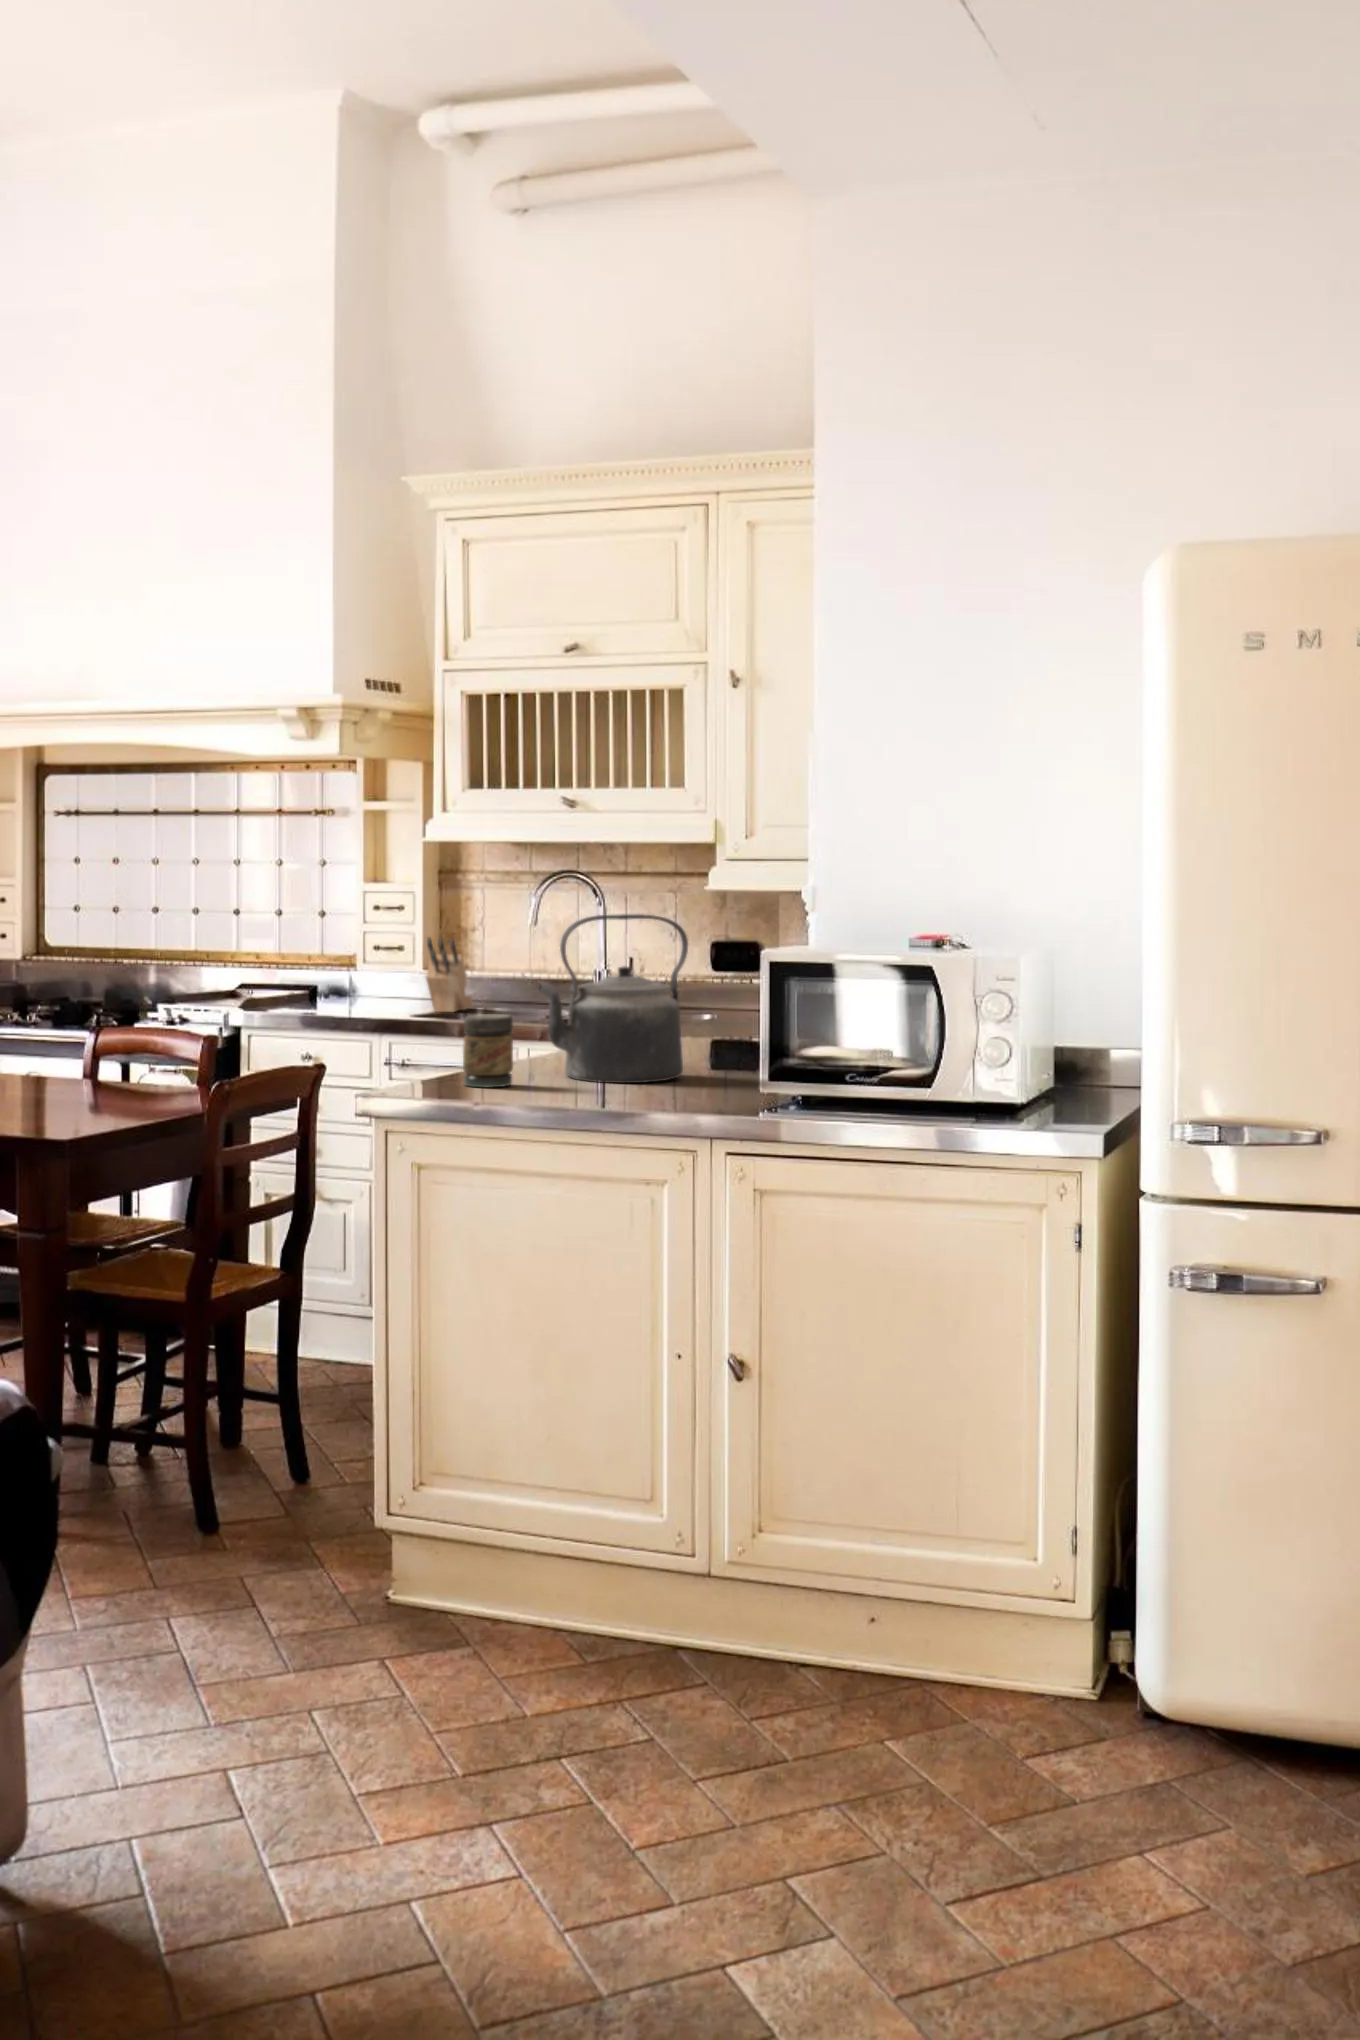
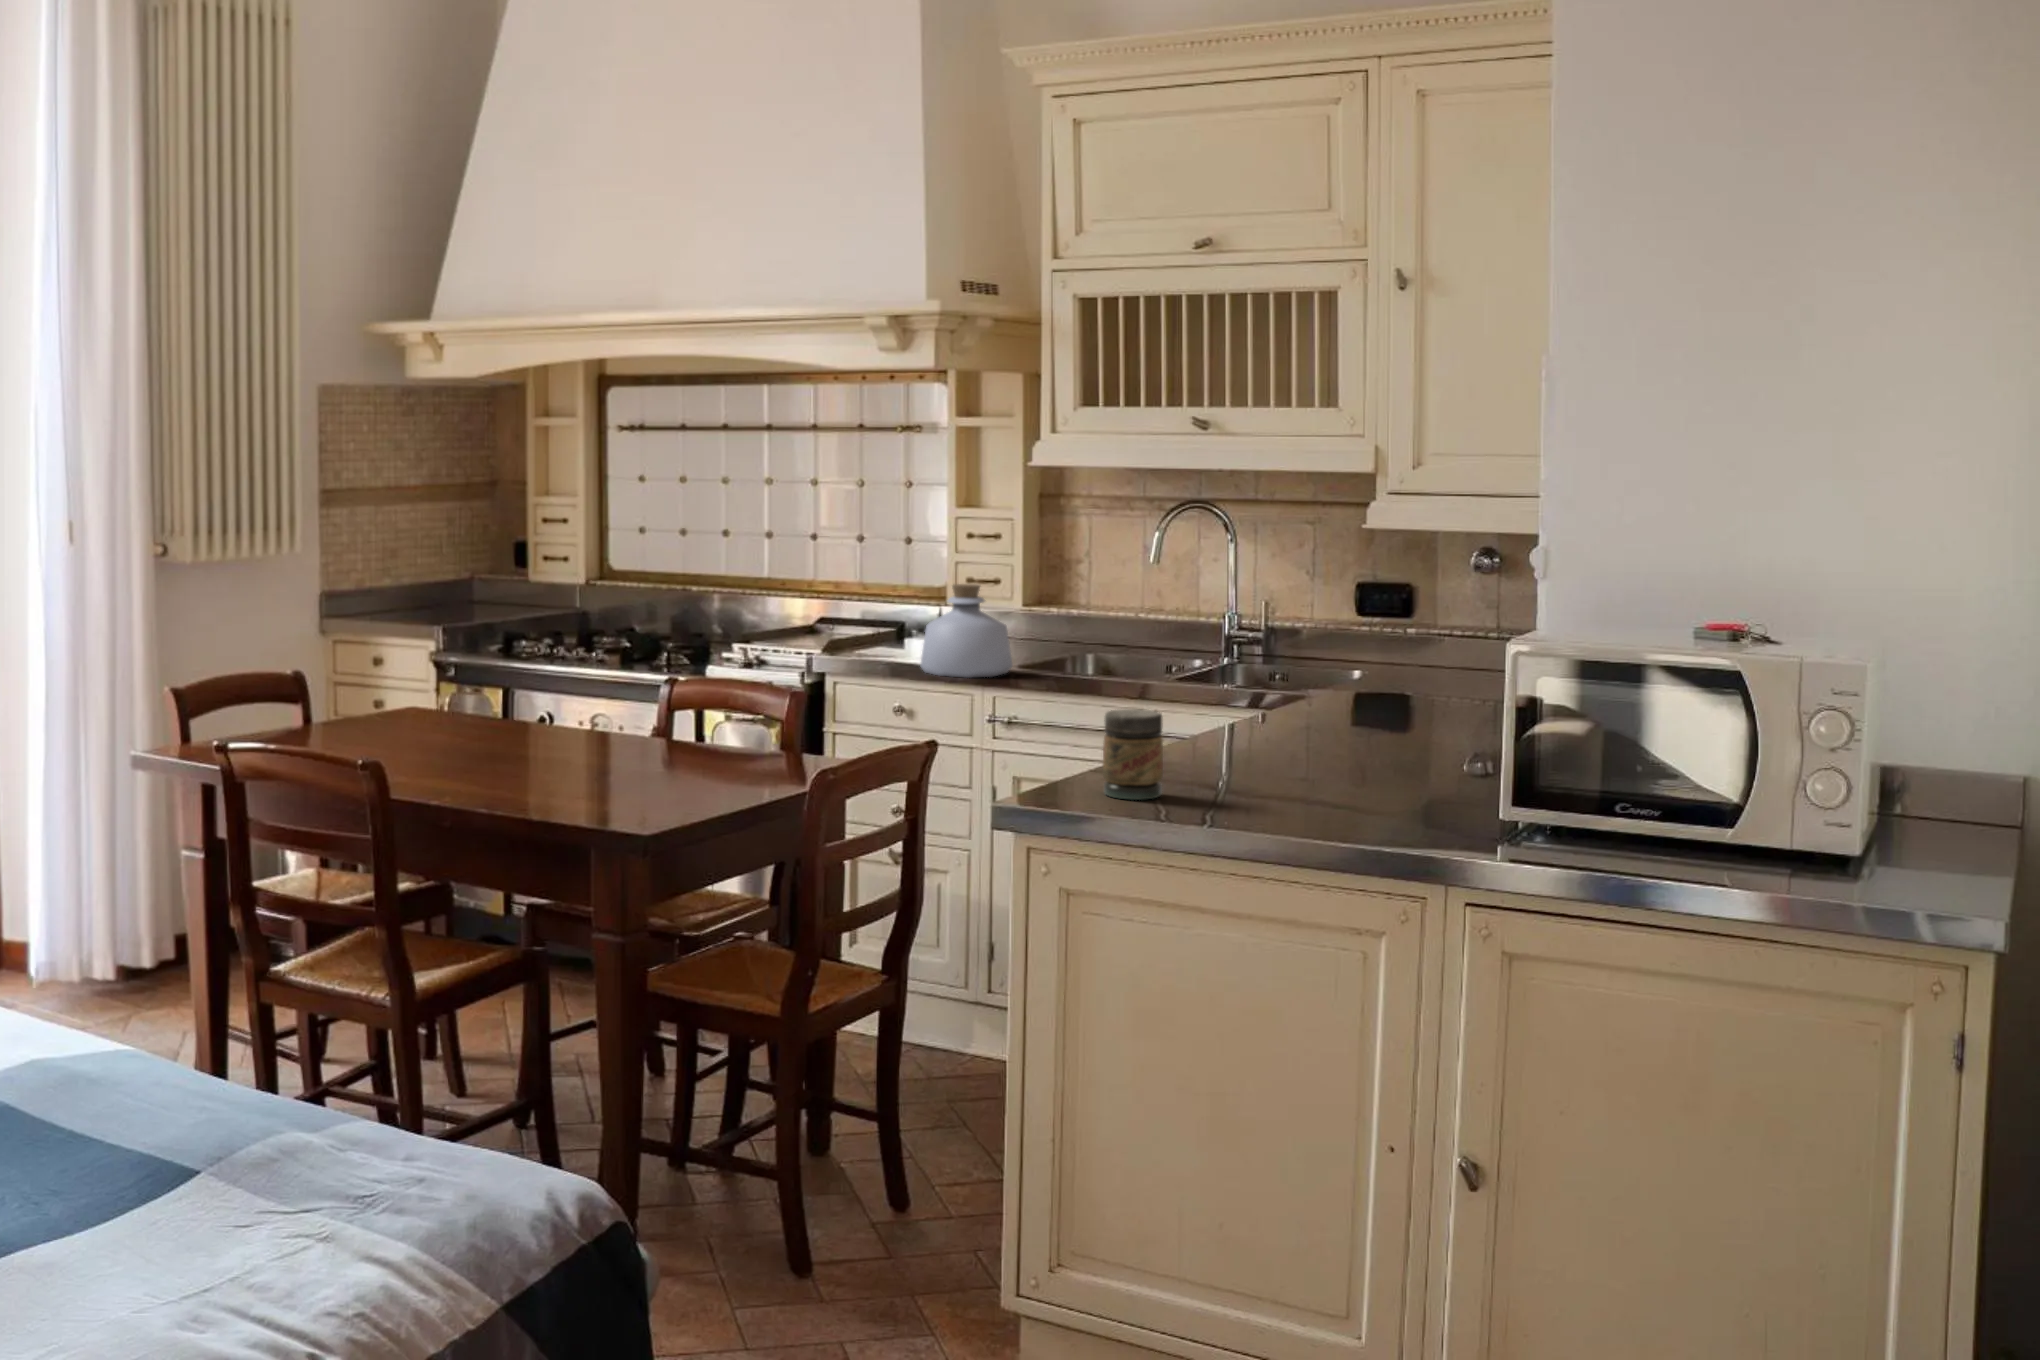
kettle: present [538,914,688,1083] -> none [1188,586,1373,794]
knife block: present [426,937,473,1012] -> none [1026,575,1078,660]
bottle: none [327,942,411,1023] -> present [920,584,1012,678]

